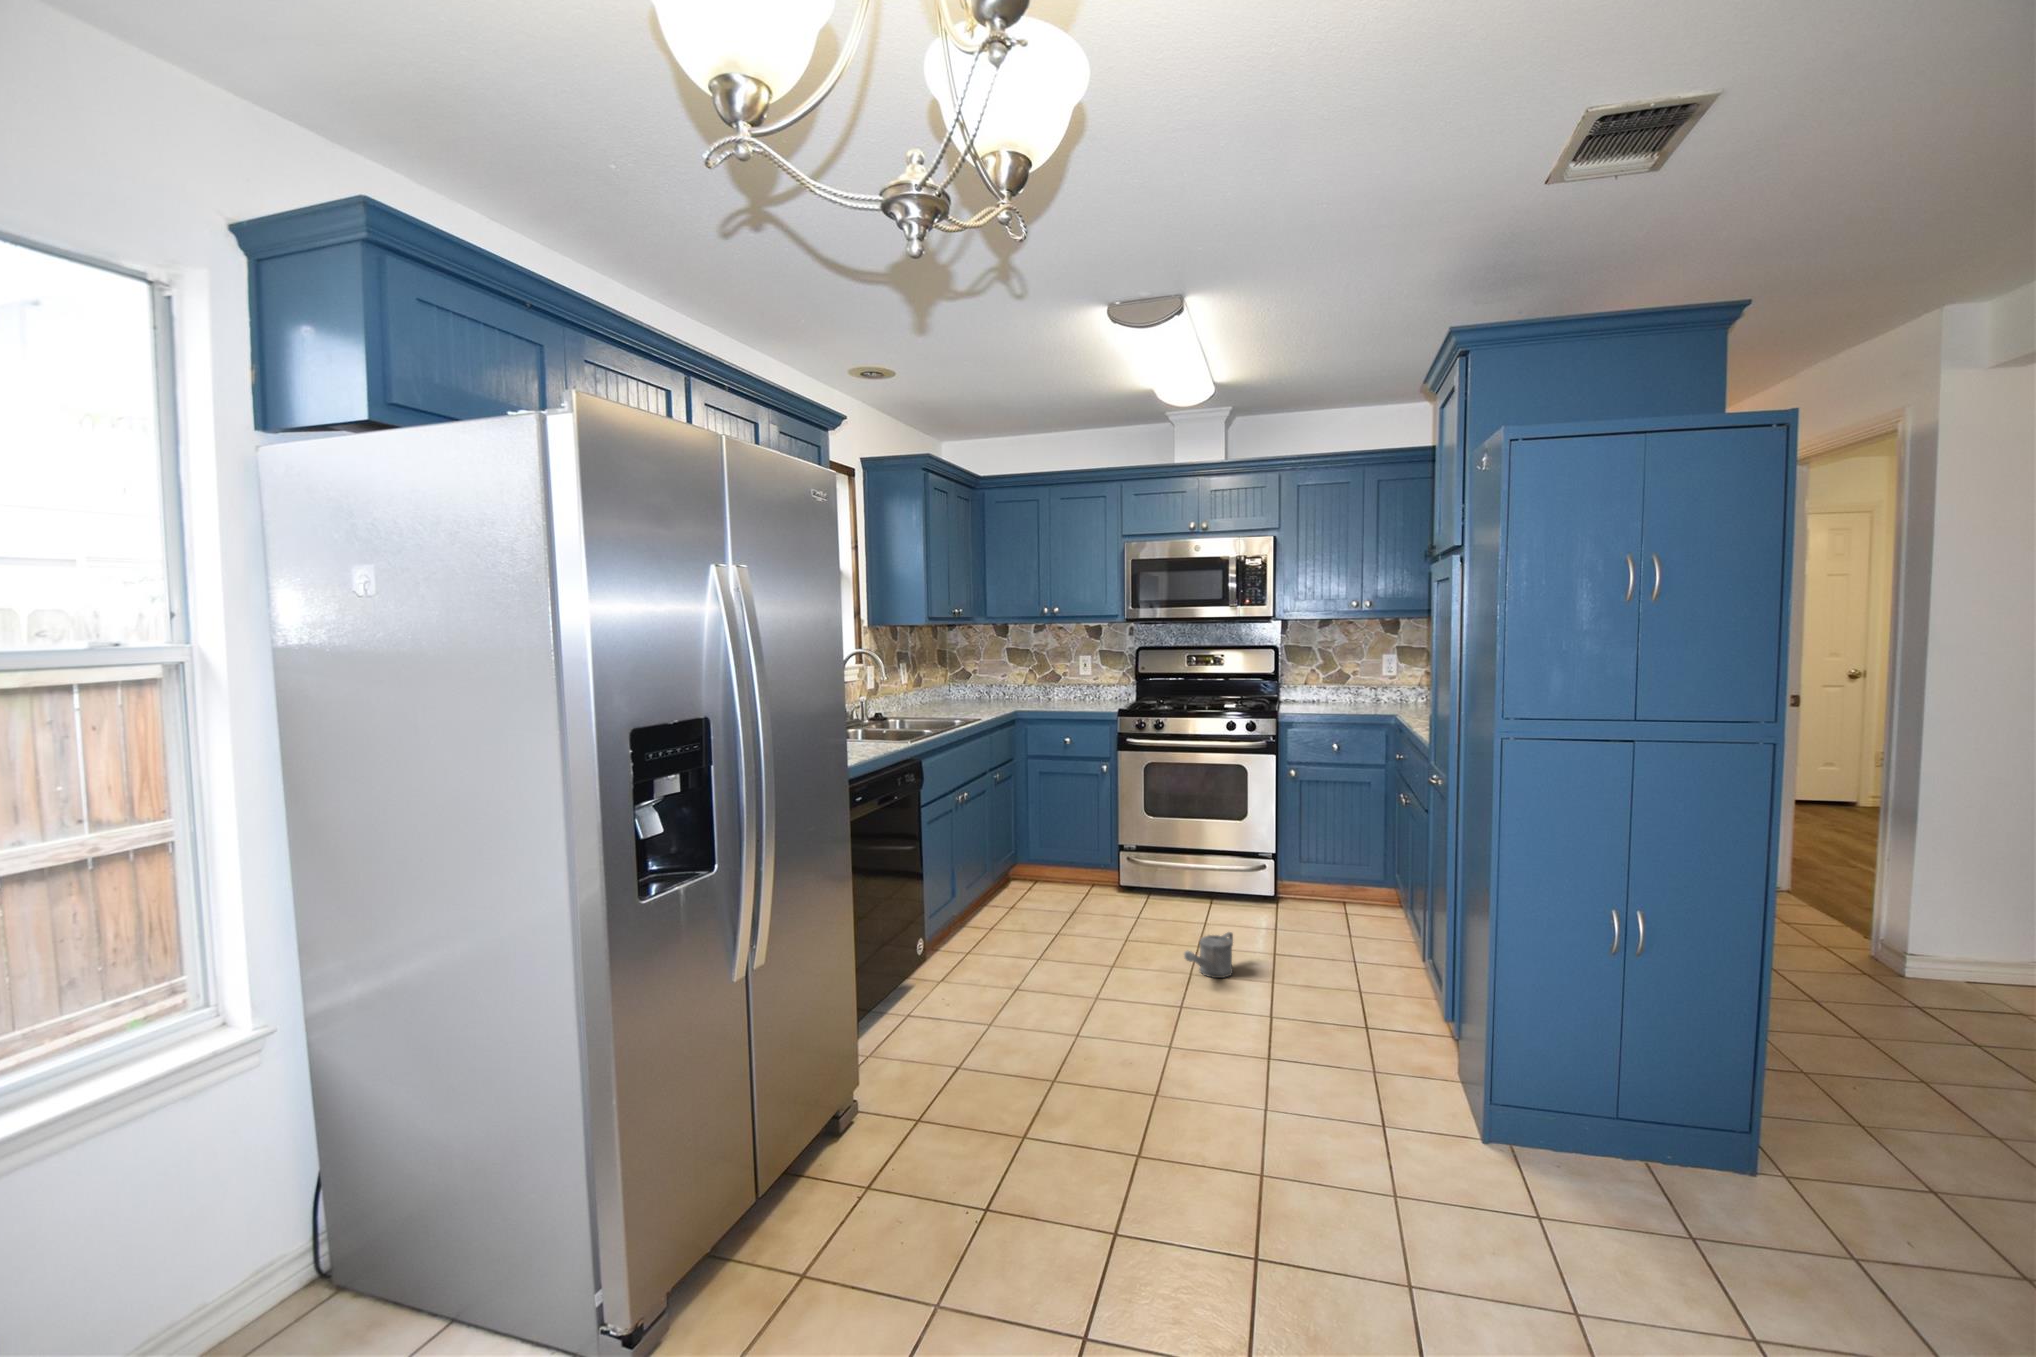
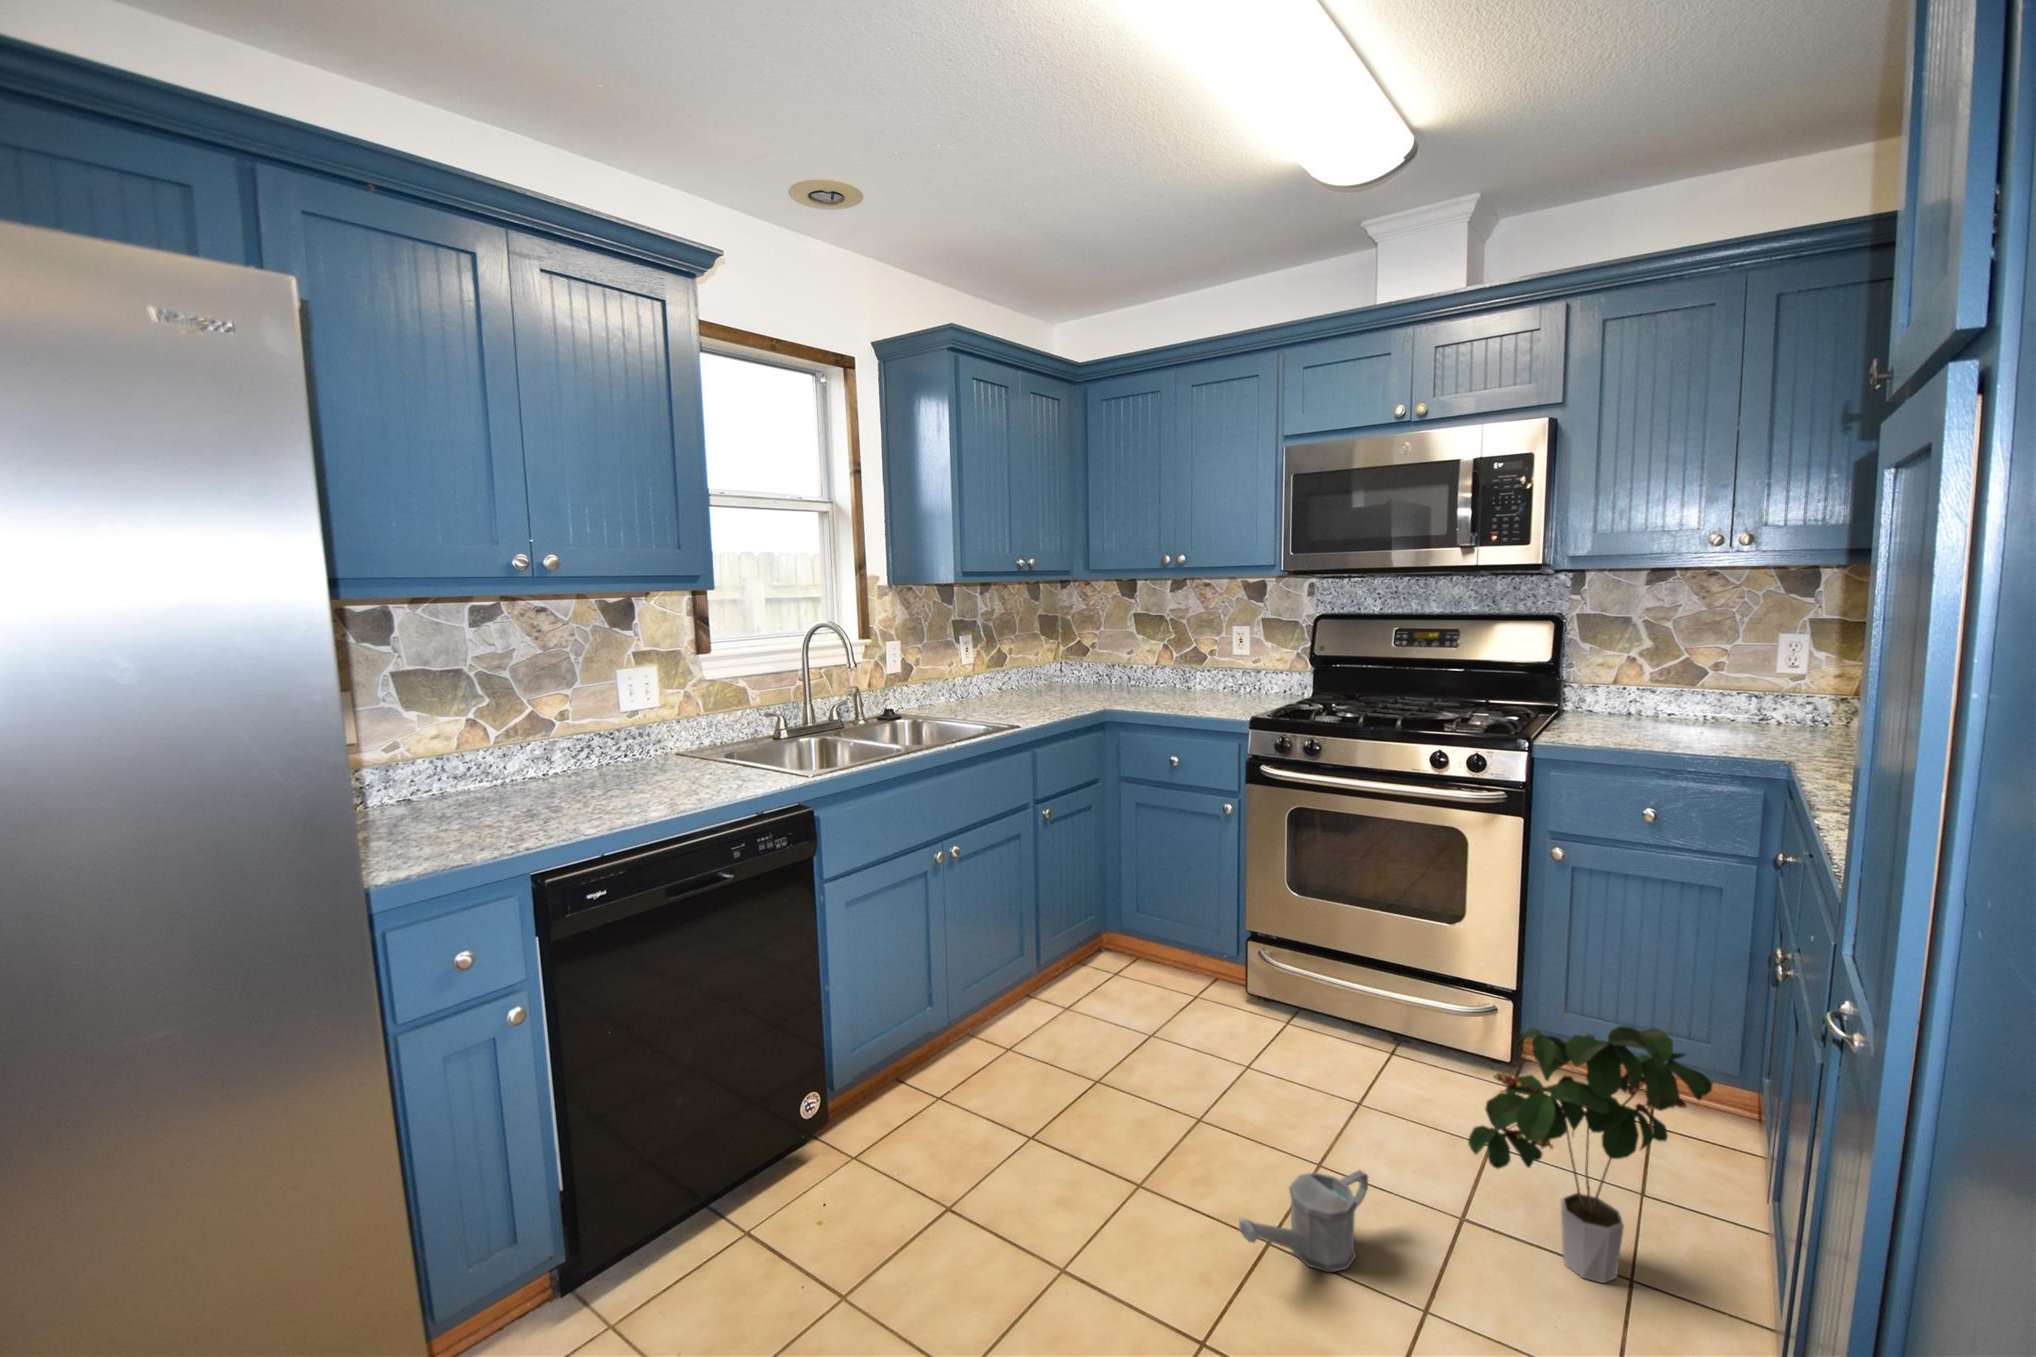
potted plant: none [1281,837,1378,962] -> present [1468,1026,1712,1283]

